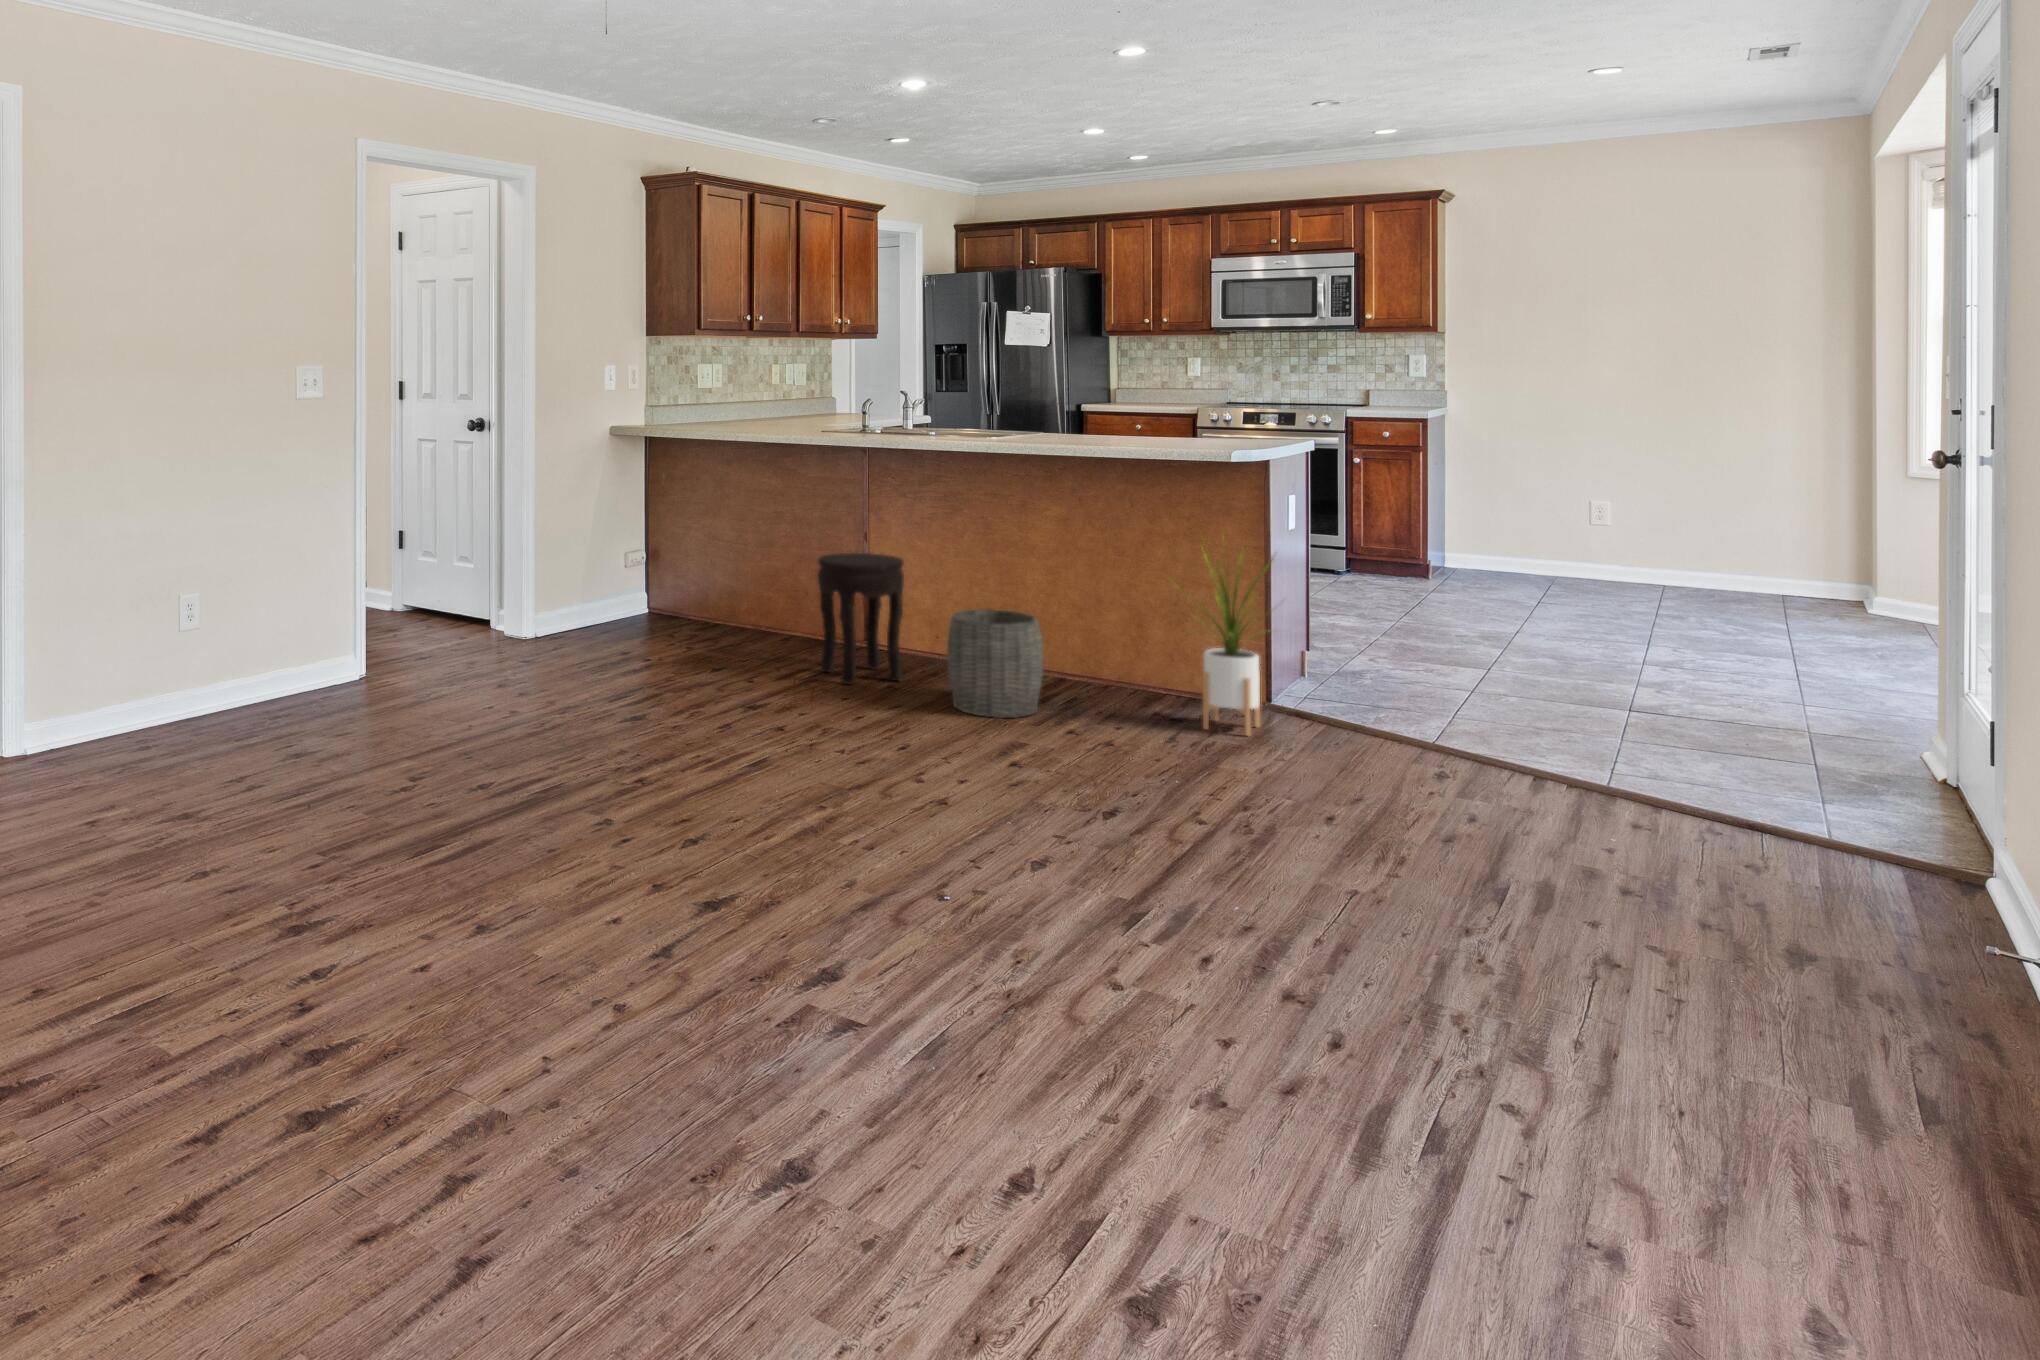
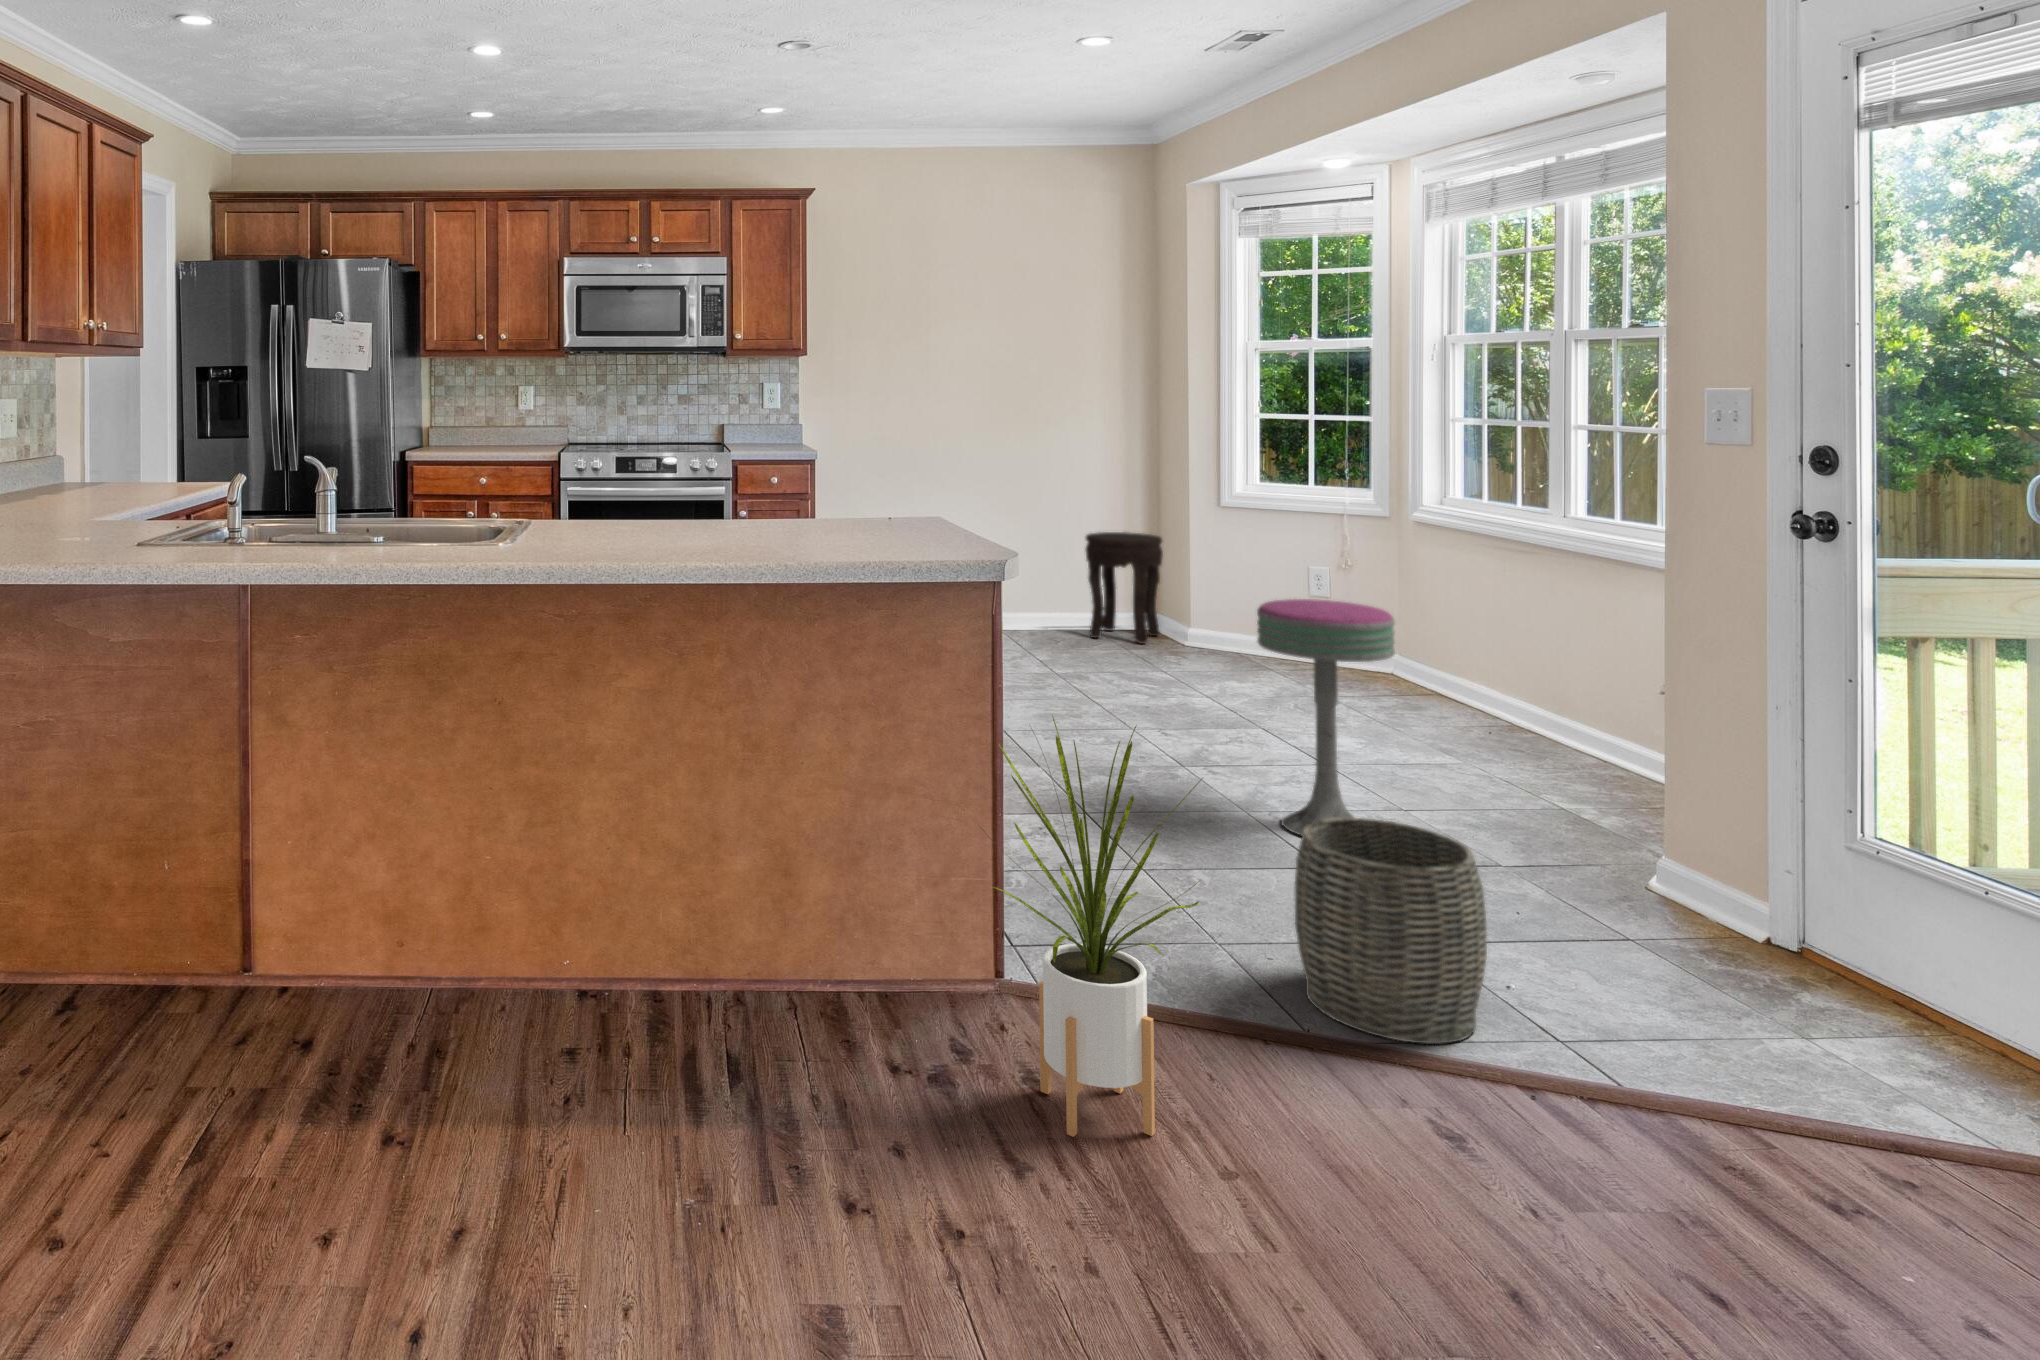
bar stool: none [1614,525,1732,706] -> present [1257,599,1395,836]
side table: present [818,553,904,684] -> present [1086,532,1163,644]
woven basket: present [947,609,1043,718] -> present [1295,818,1487,1044]

